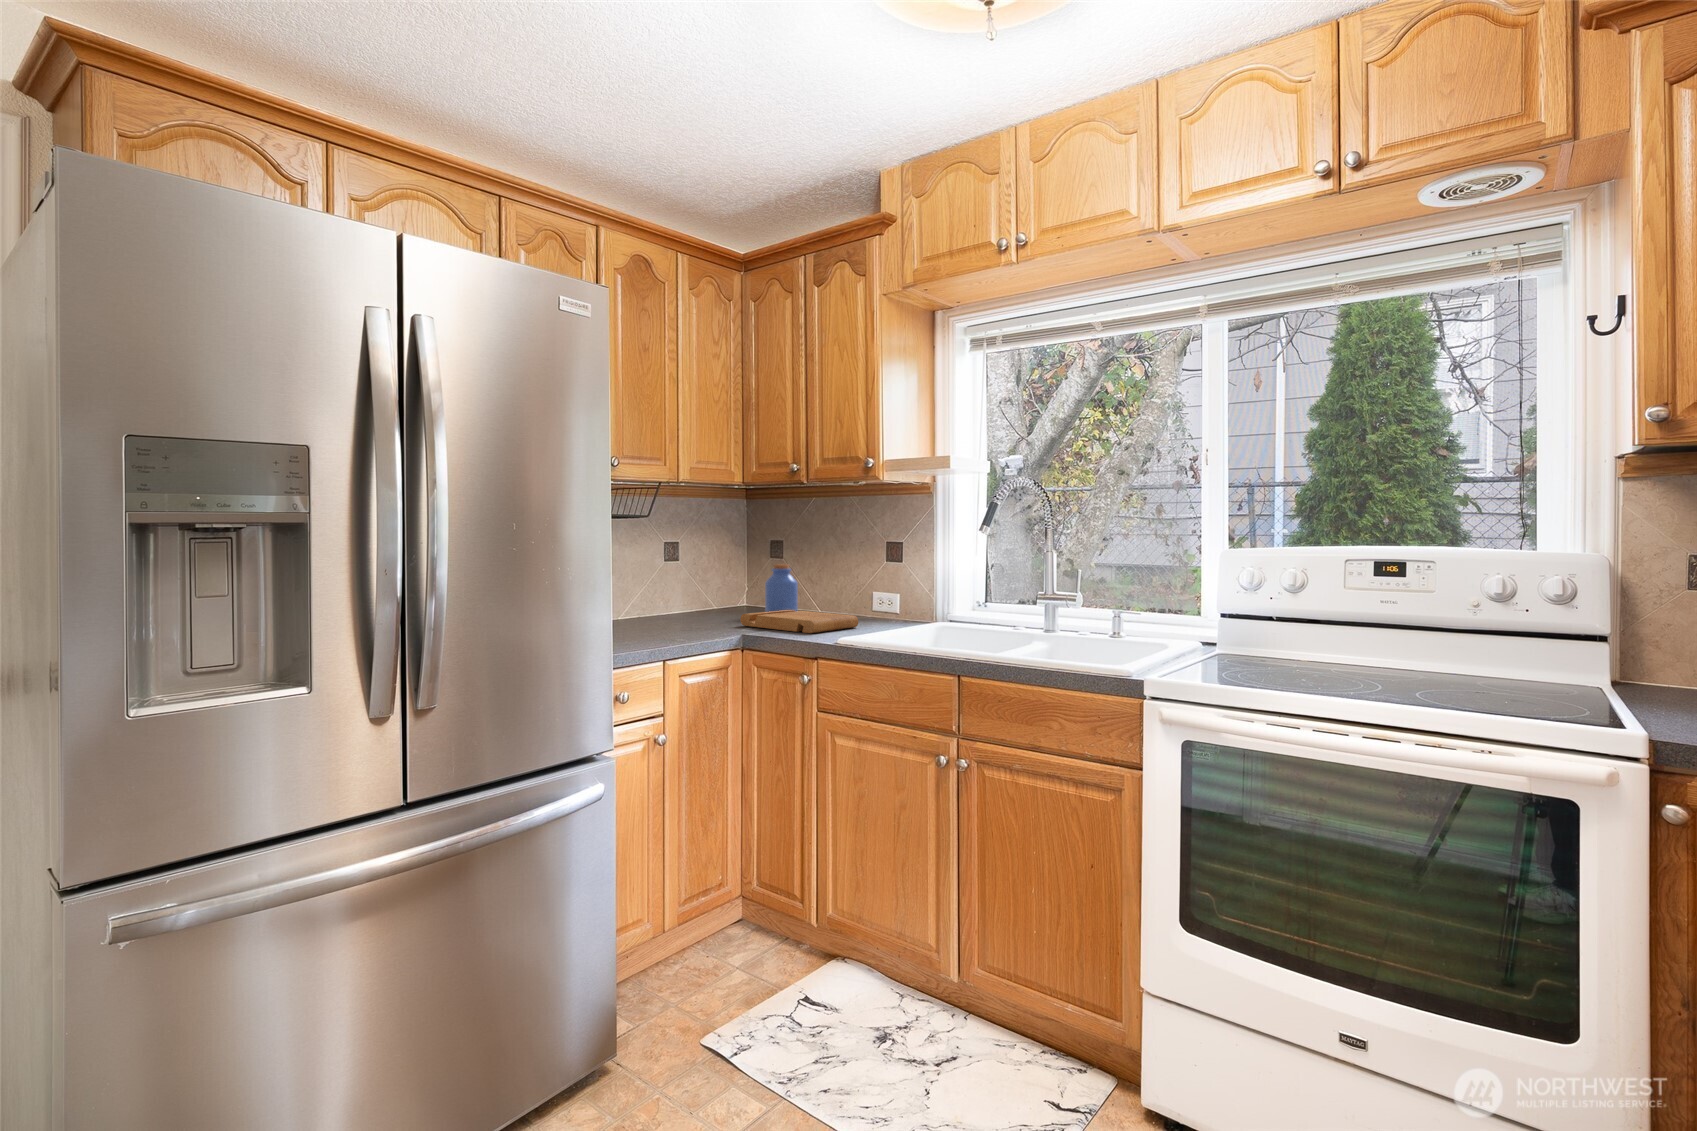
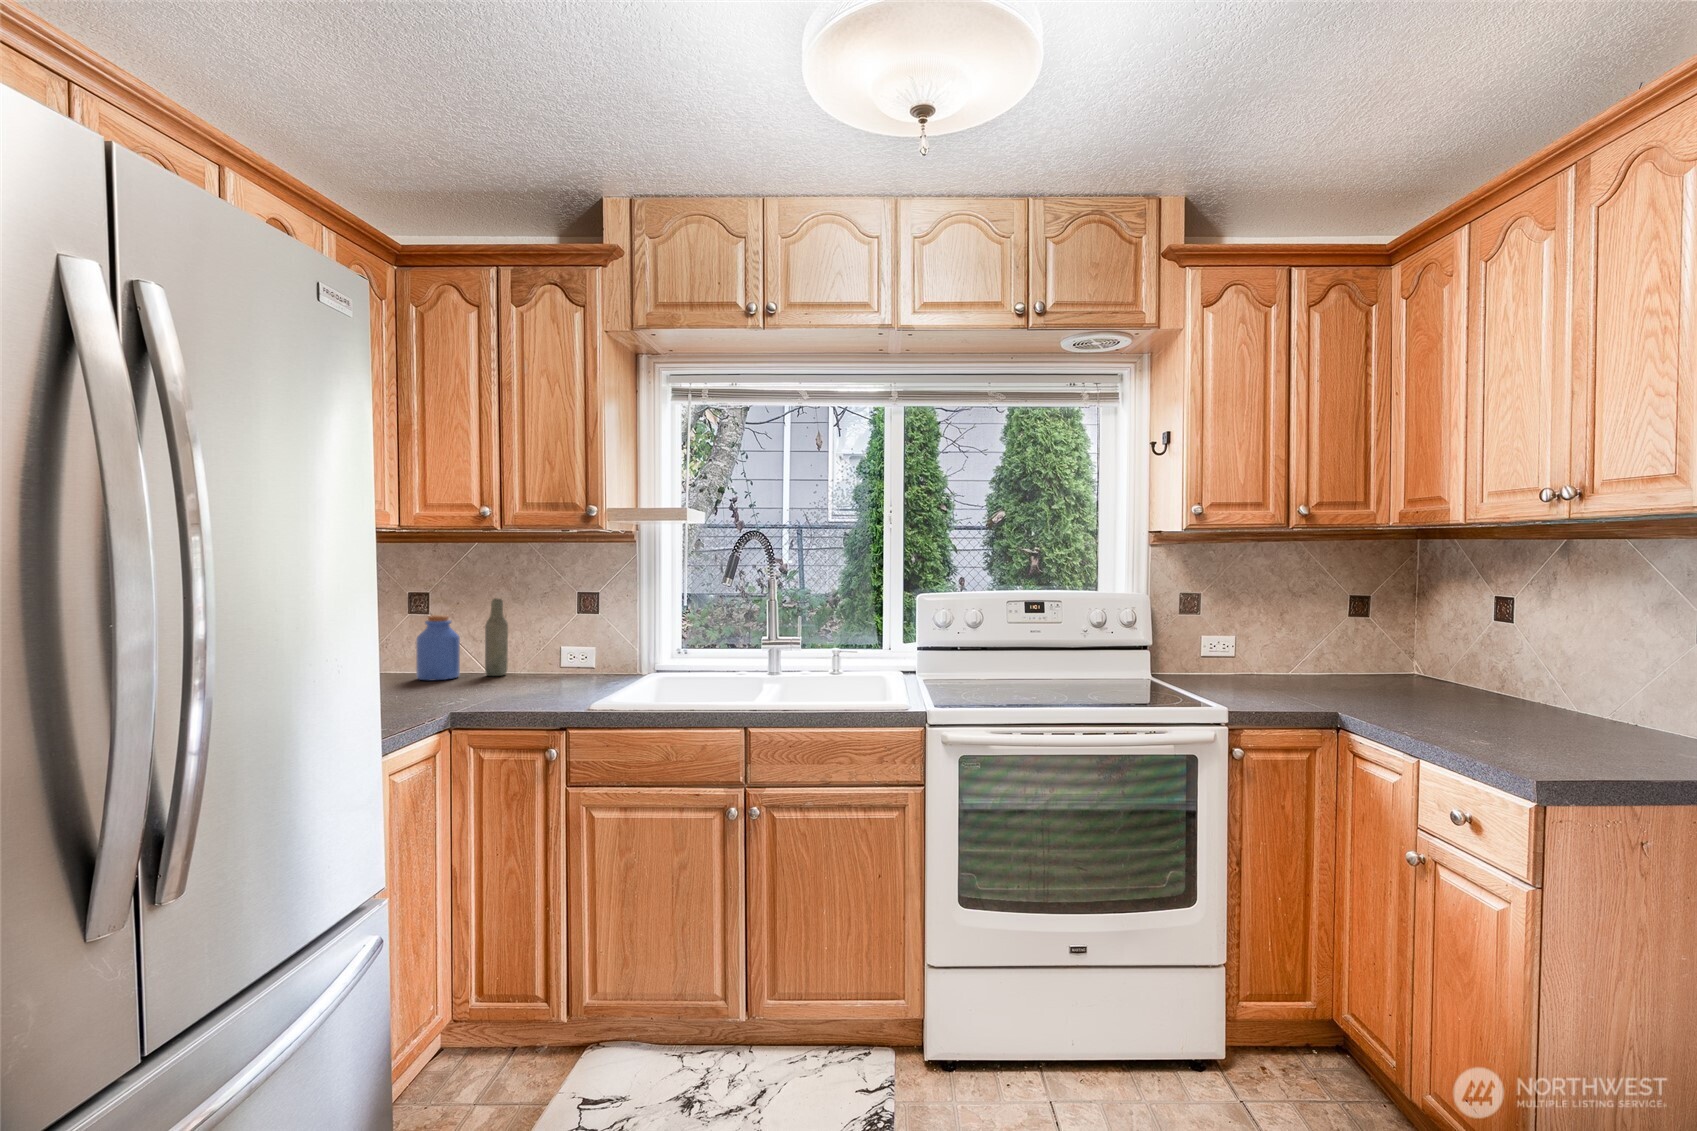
bottle: none [815,551,833,618] -> present [485,599,508,676]
cutting board: present [740,610,858,633] -> none [416,670,568,697]

